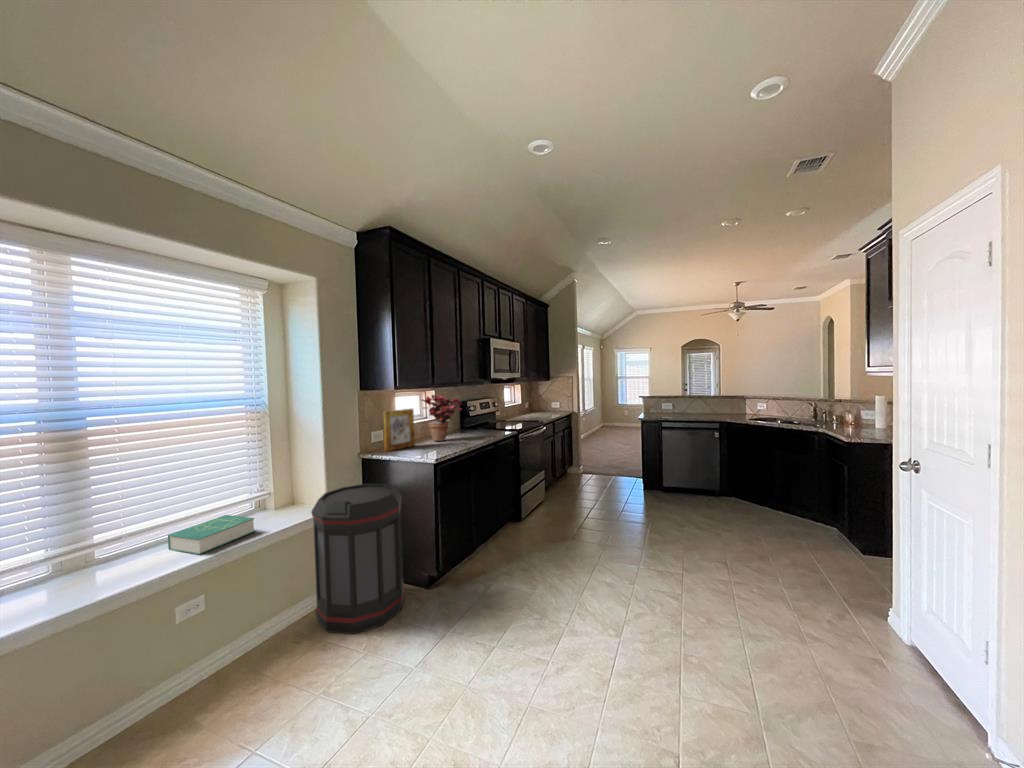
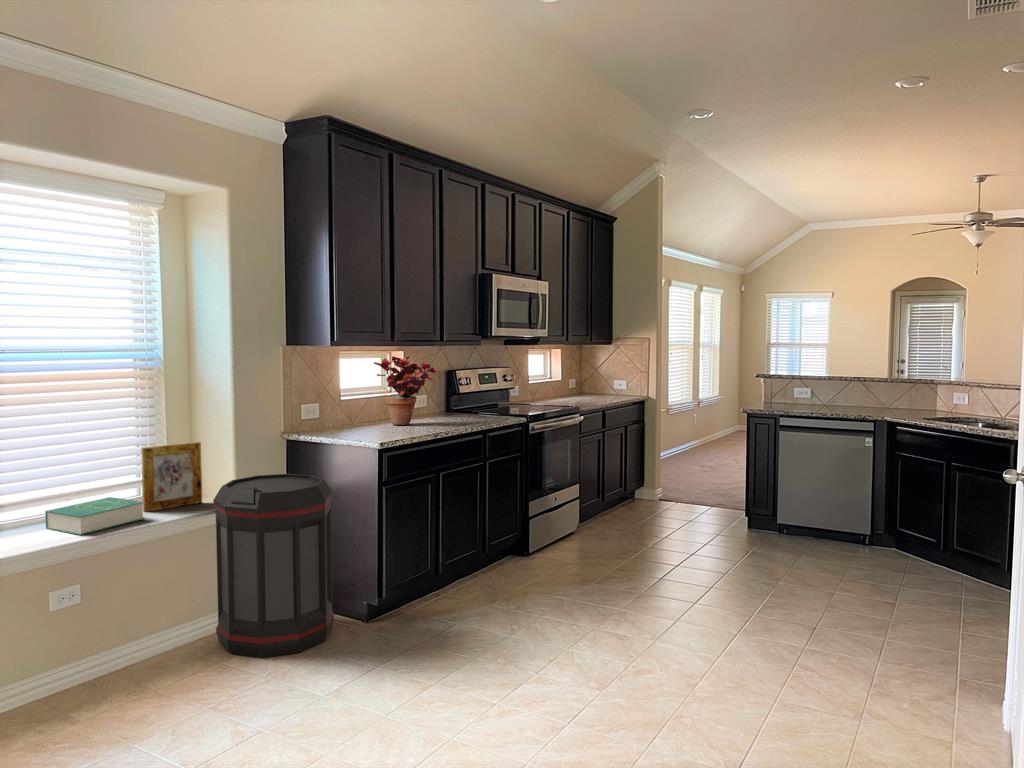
picture frame: present [383,409,415,451] -> present [141,442,202,512]

